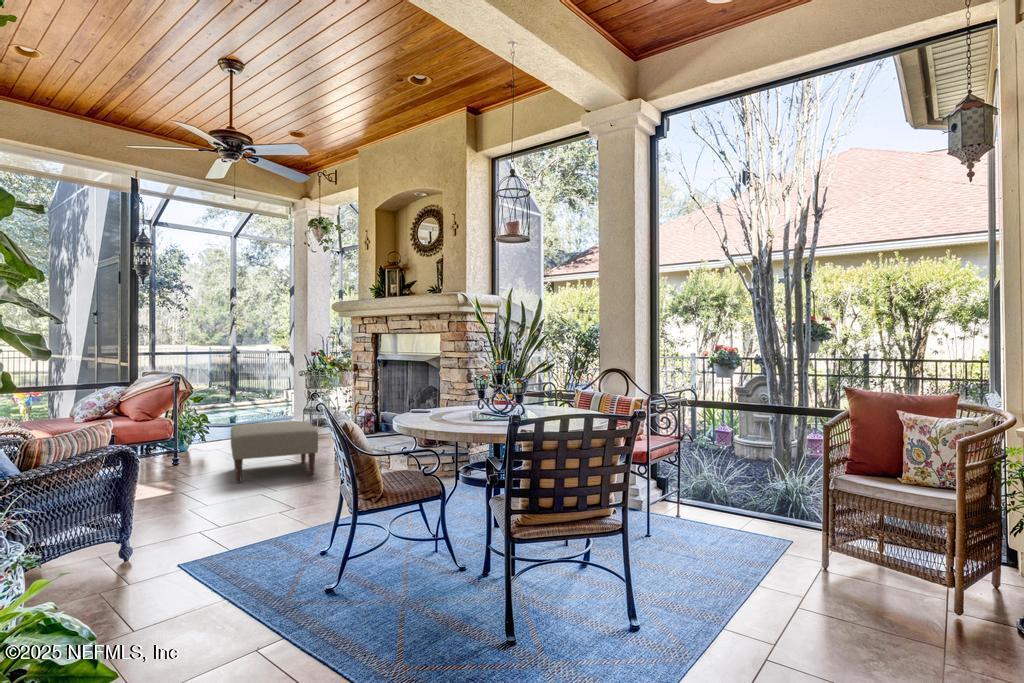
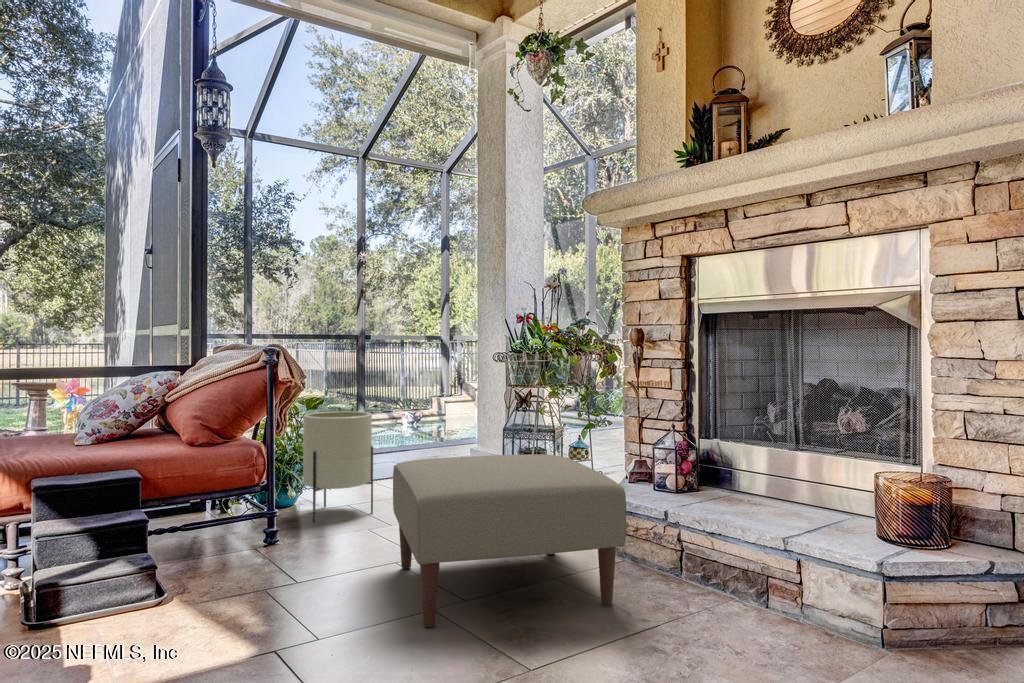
planter: none [192,404,228,456] -> present [303,411,373,522]

